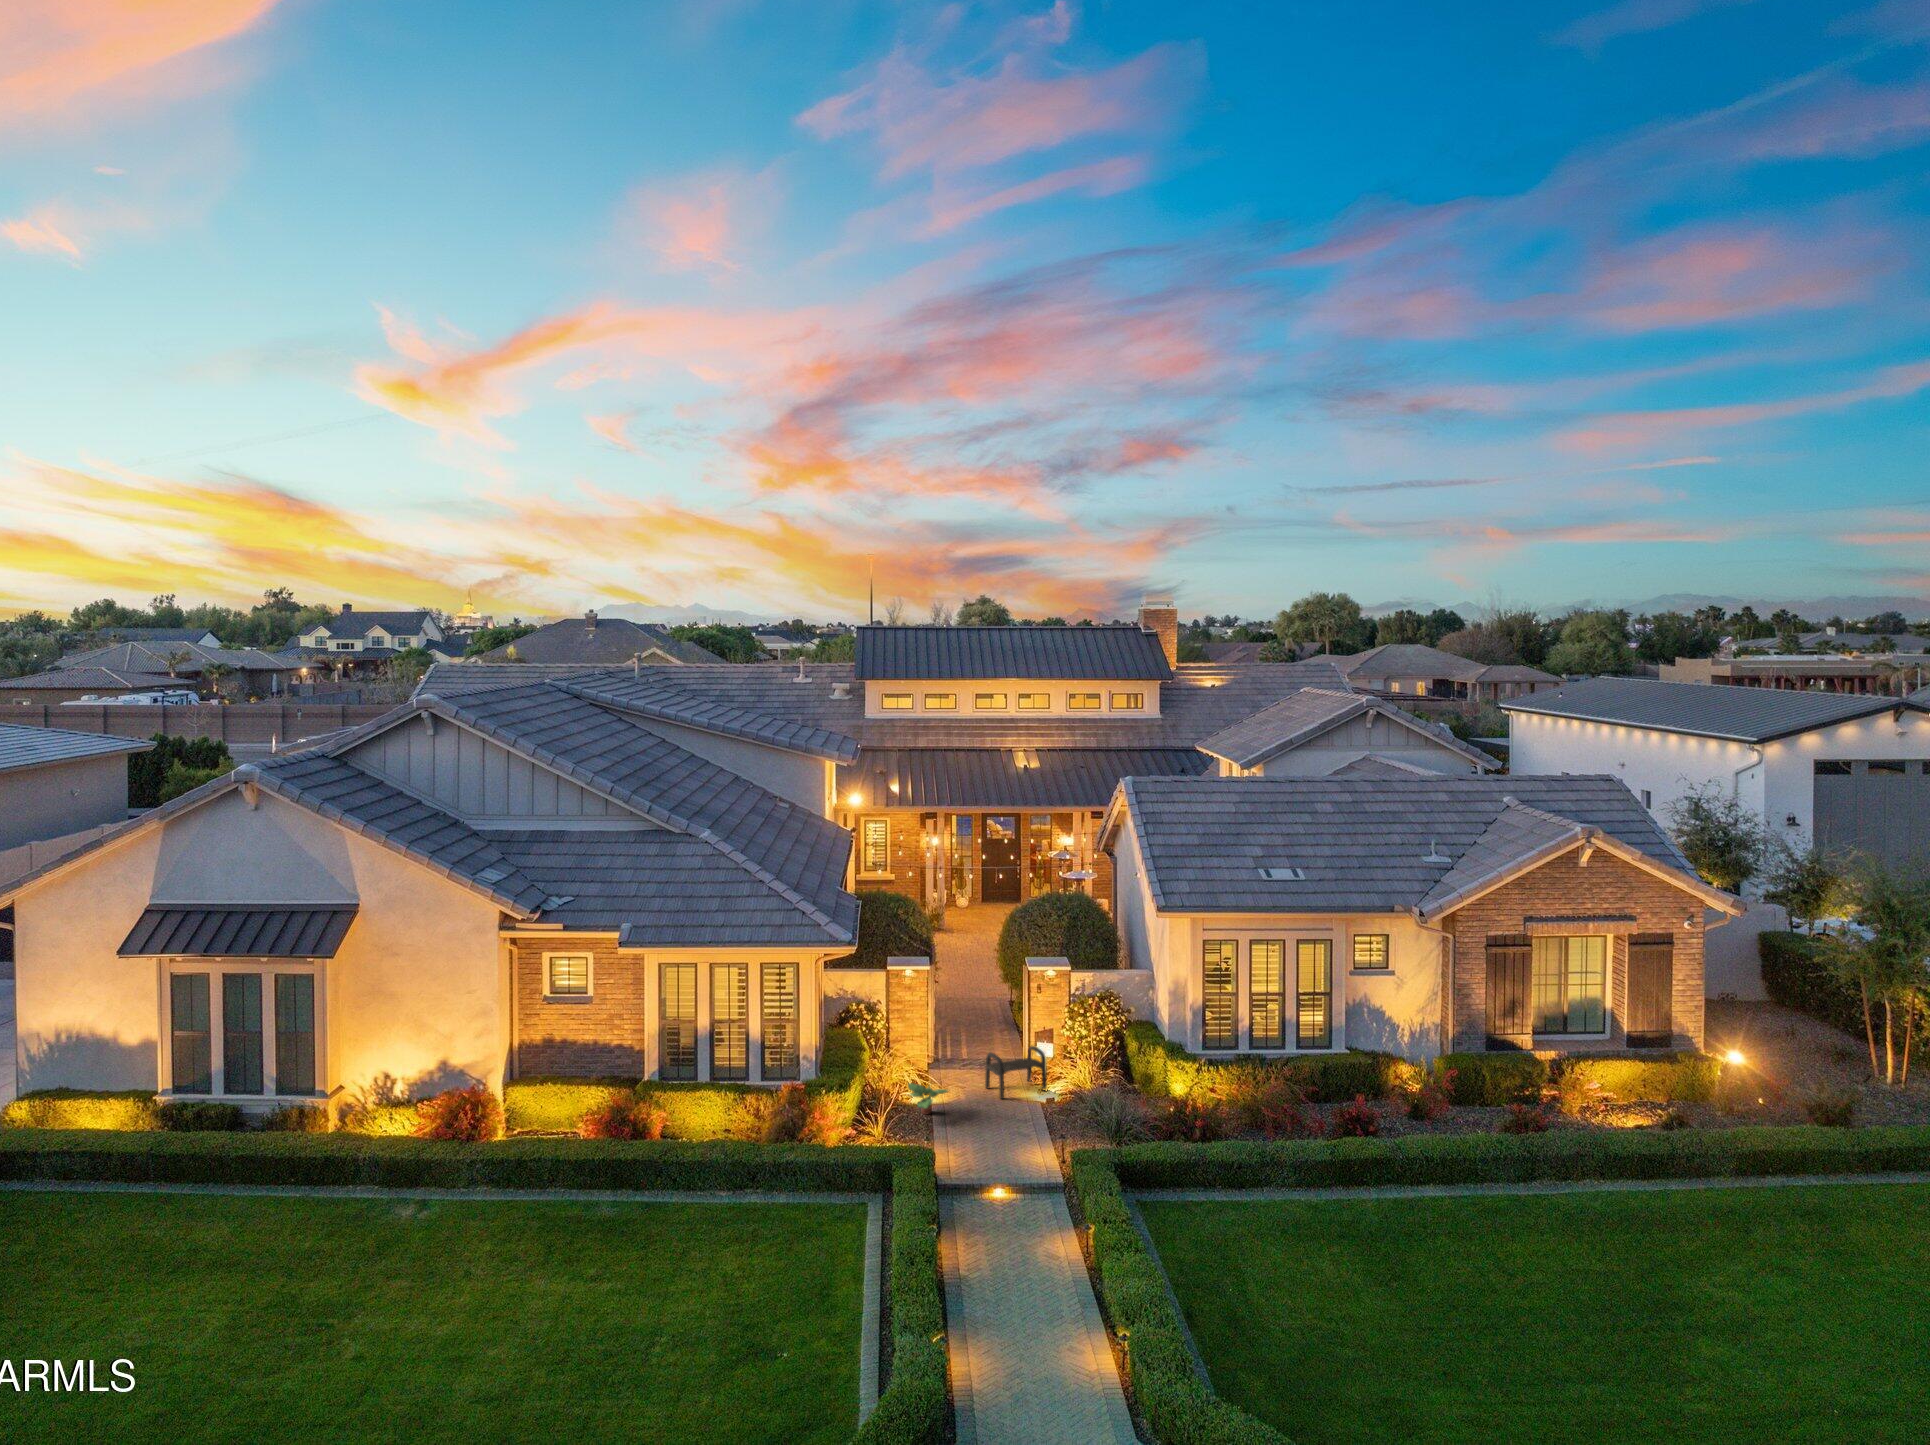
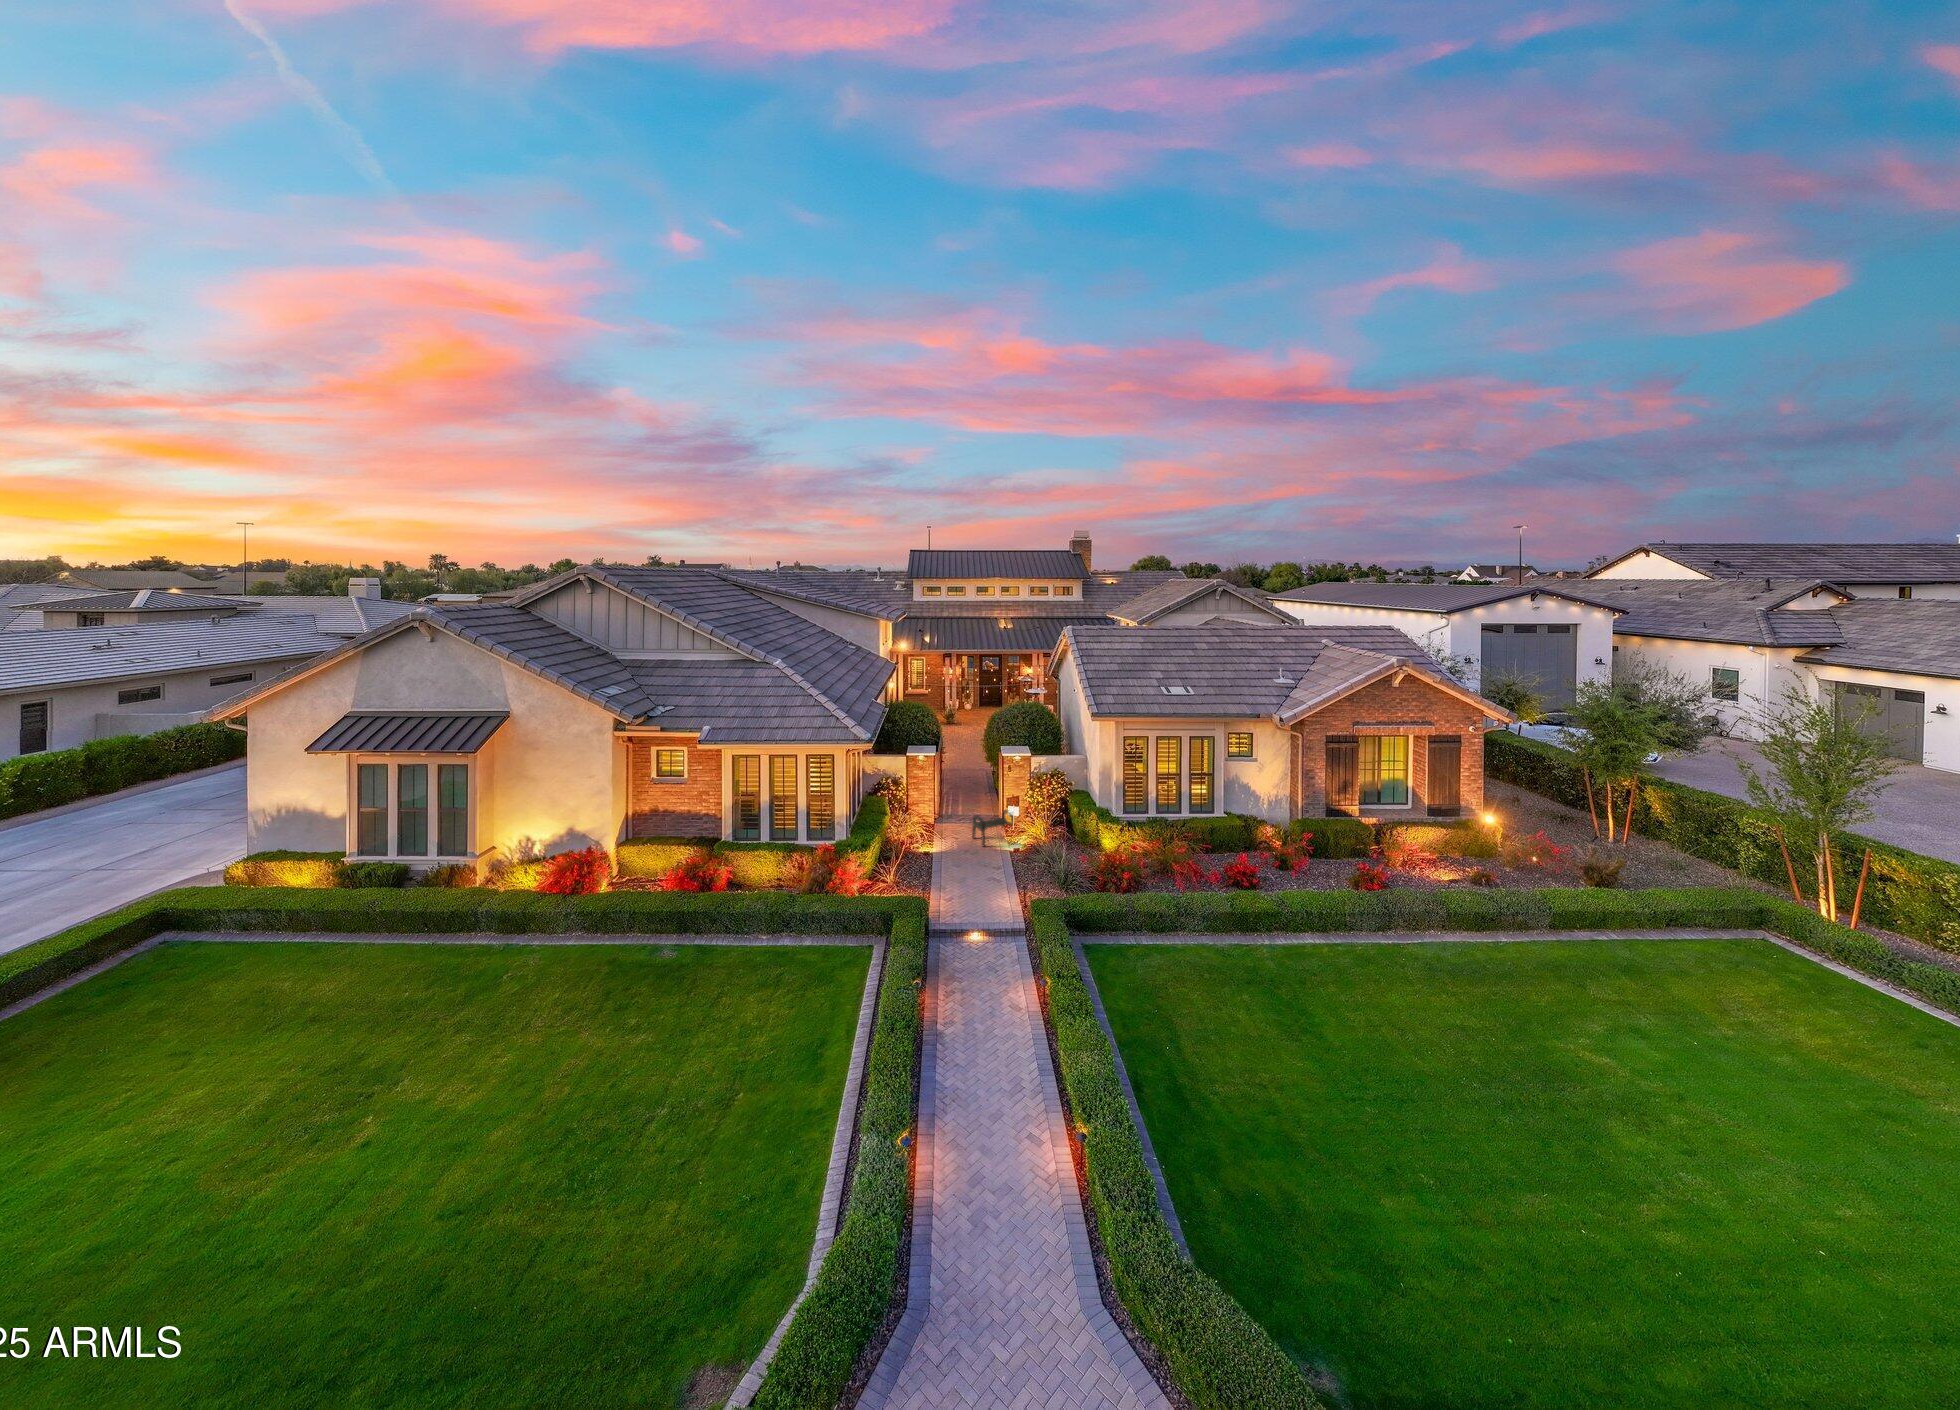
potted plant: present [908,1083,948,1114] -> none [917,837,946,859]

